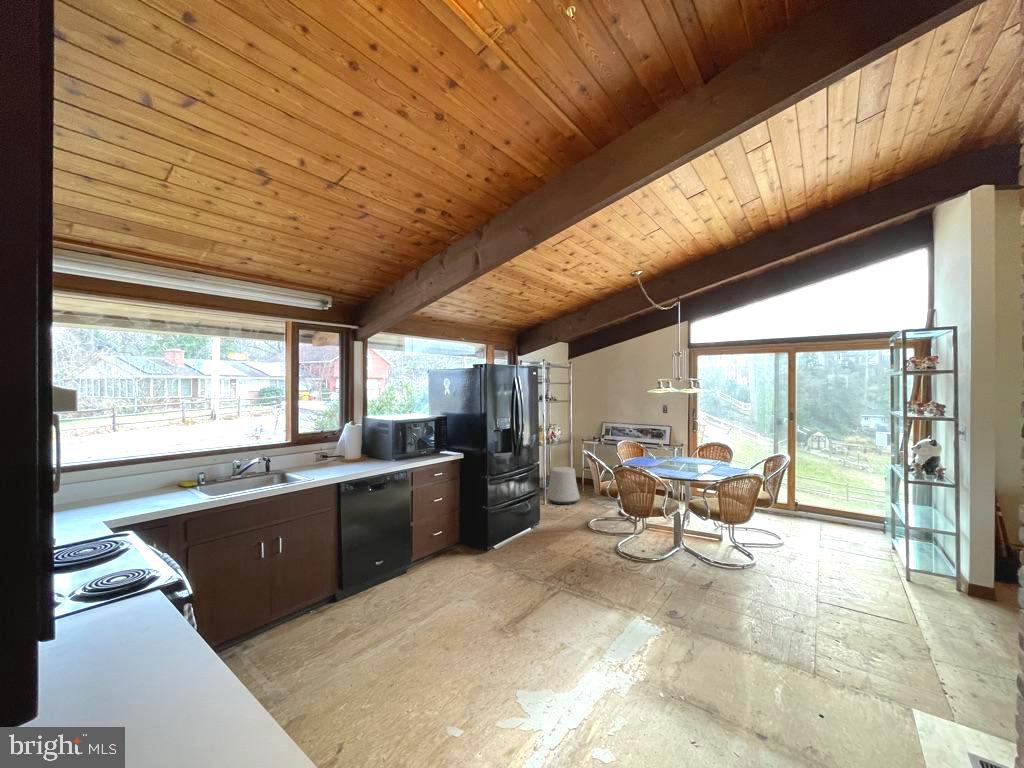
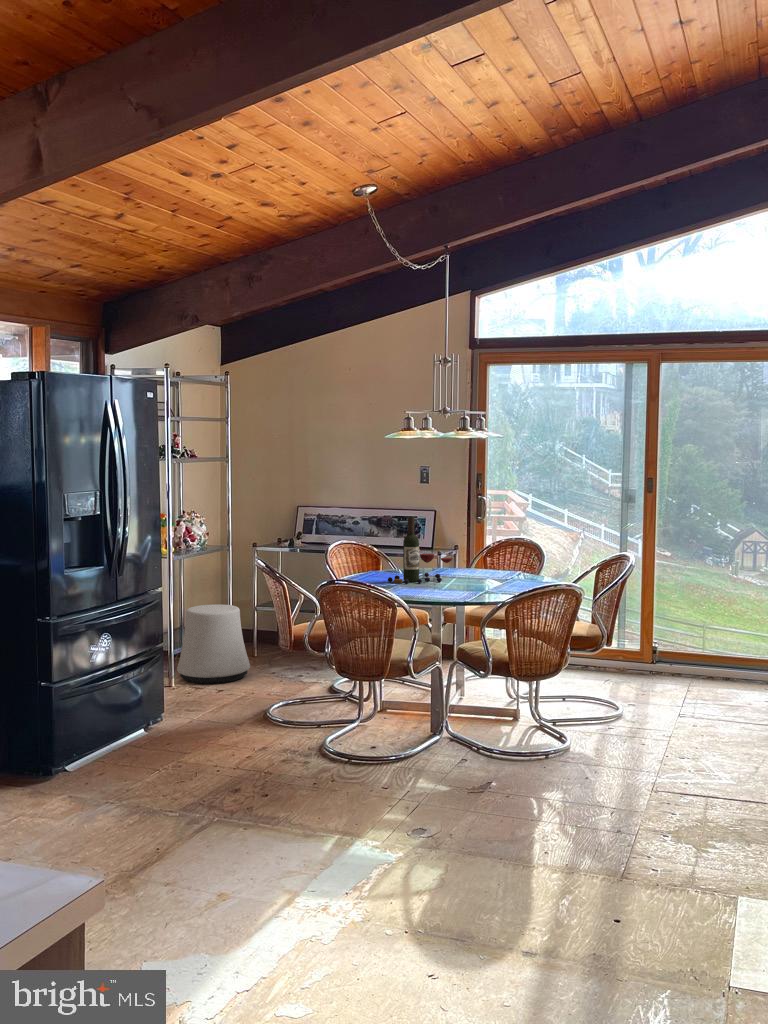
wine bottle: none [649,432,685,466] -> present [388,517,452,584]

